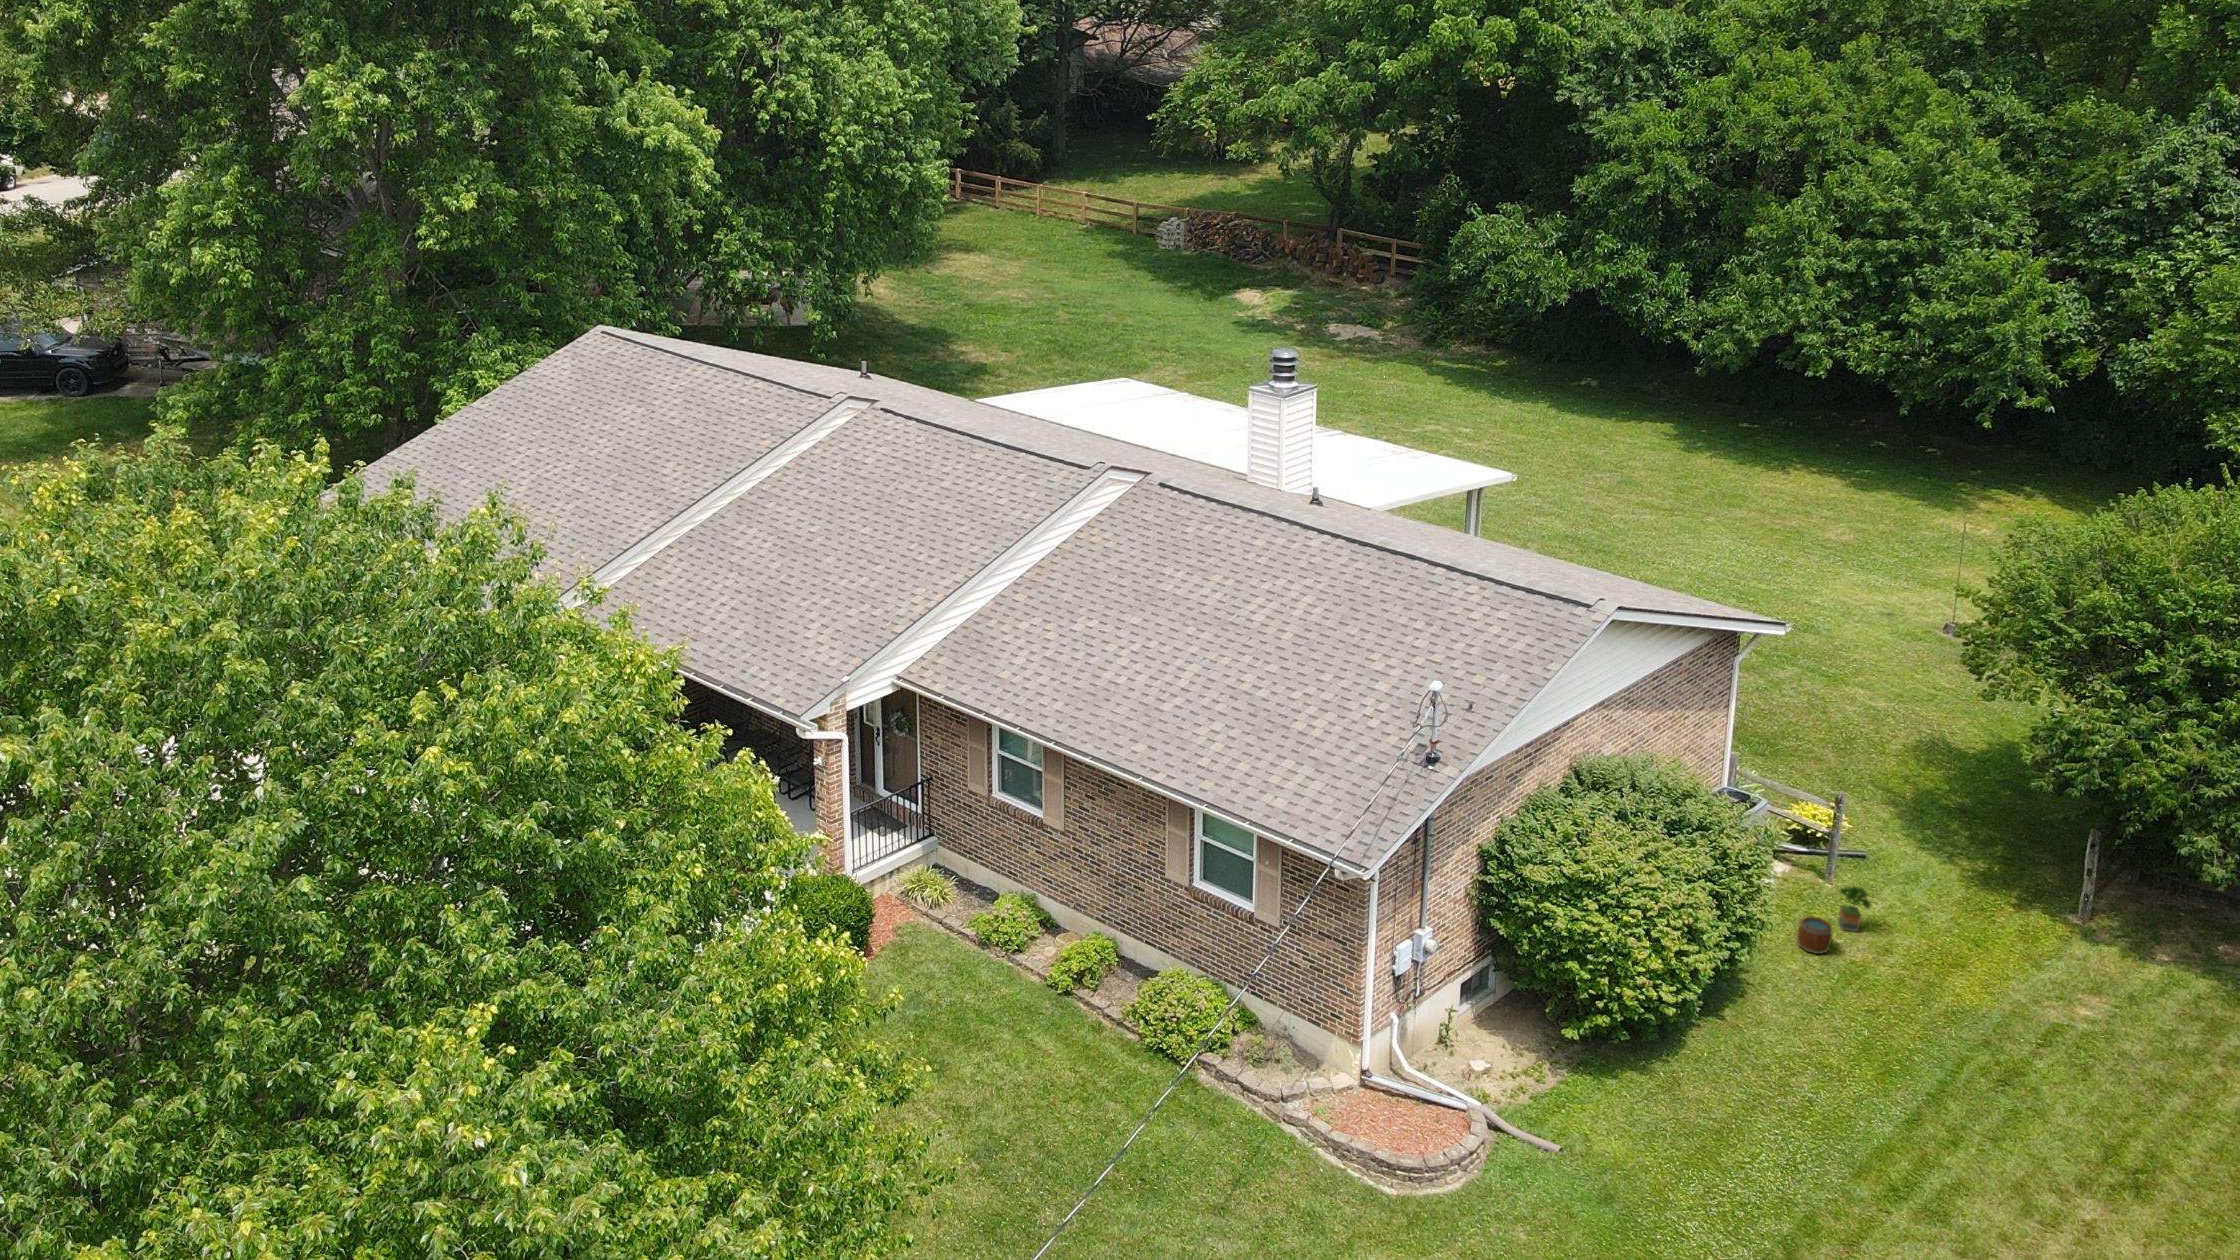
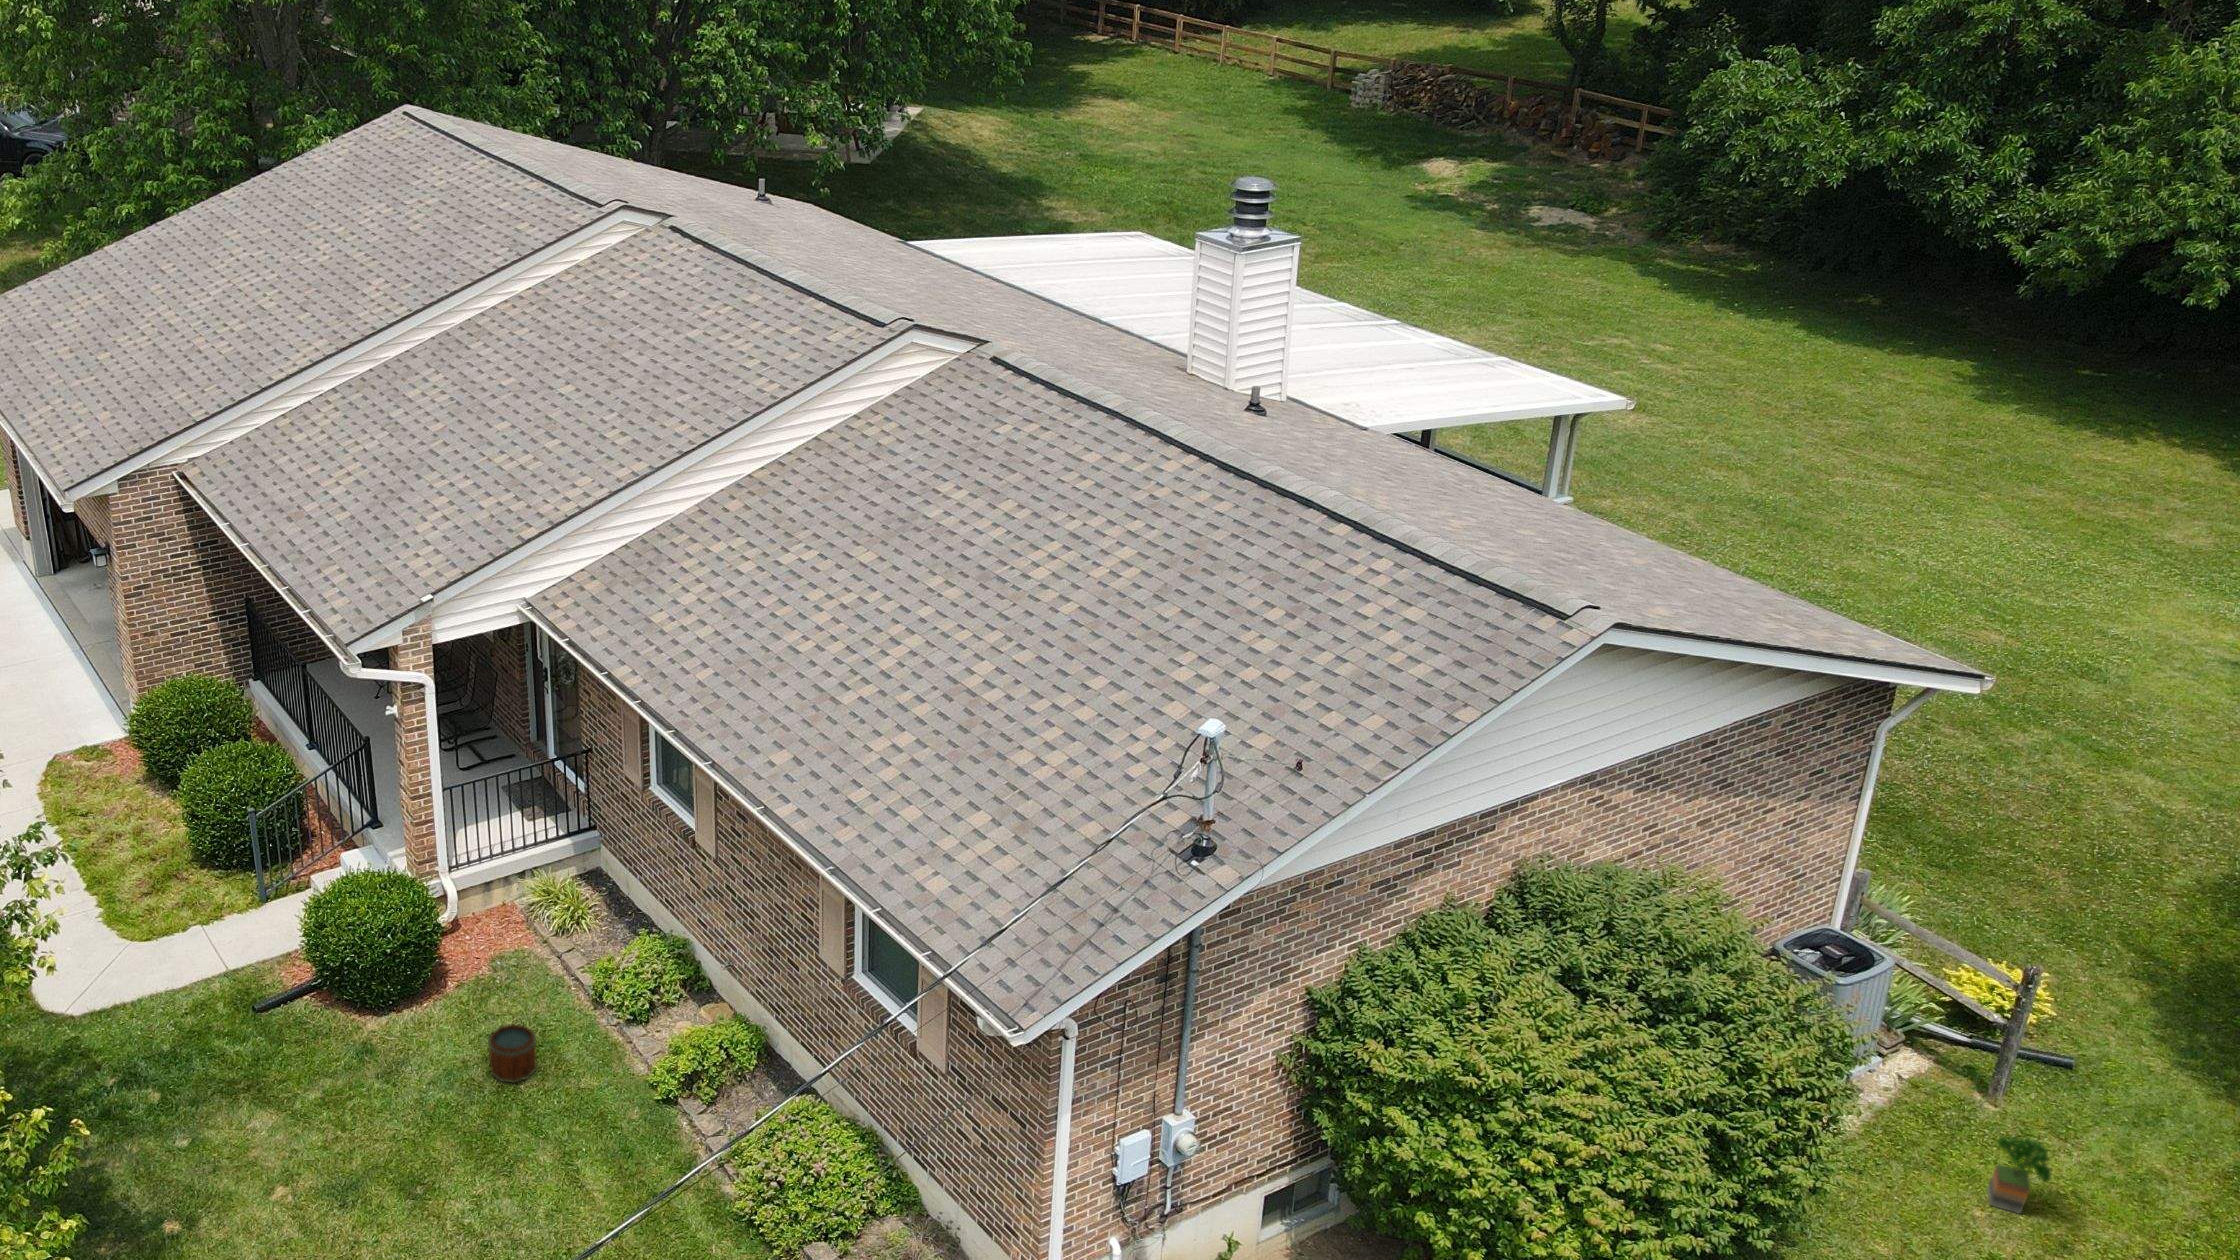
bucket: present [1797,917,1833,954] -> present [488,1024,537,1083]

